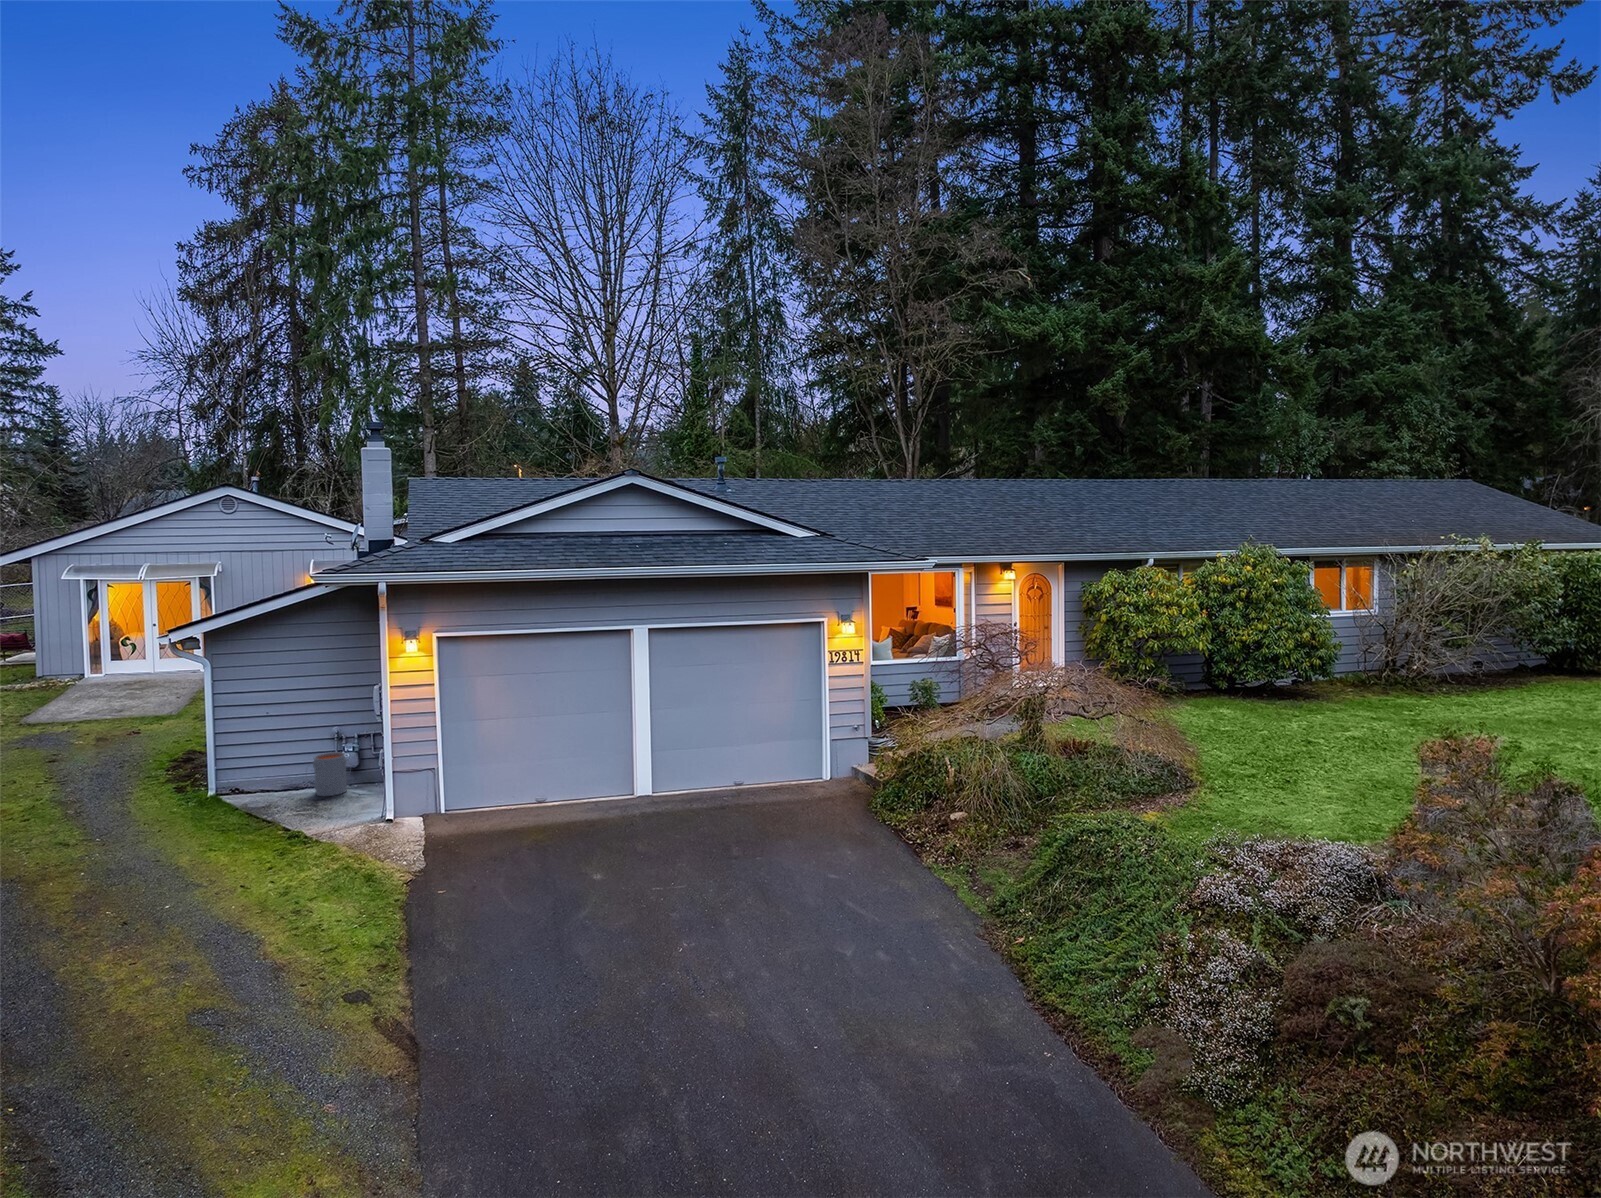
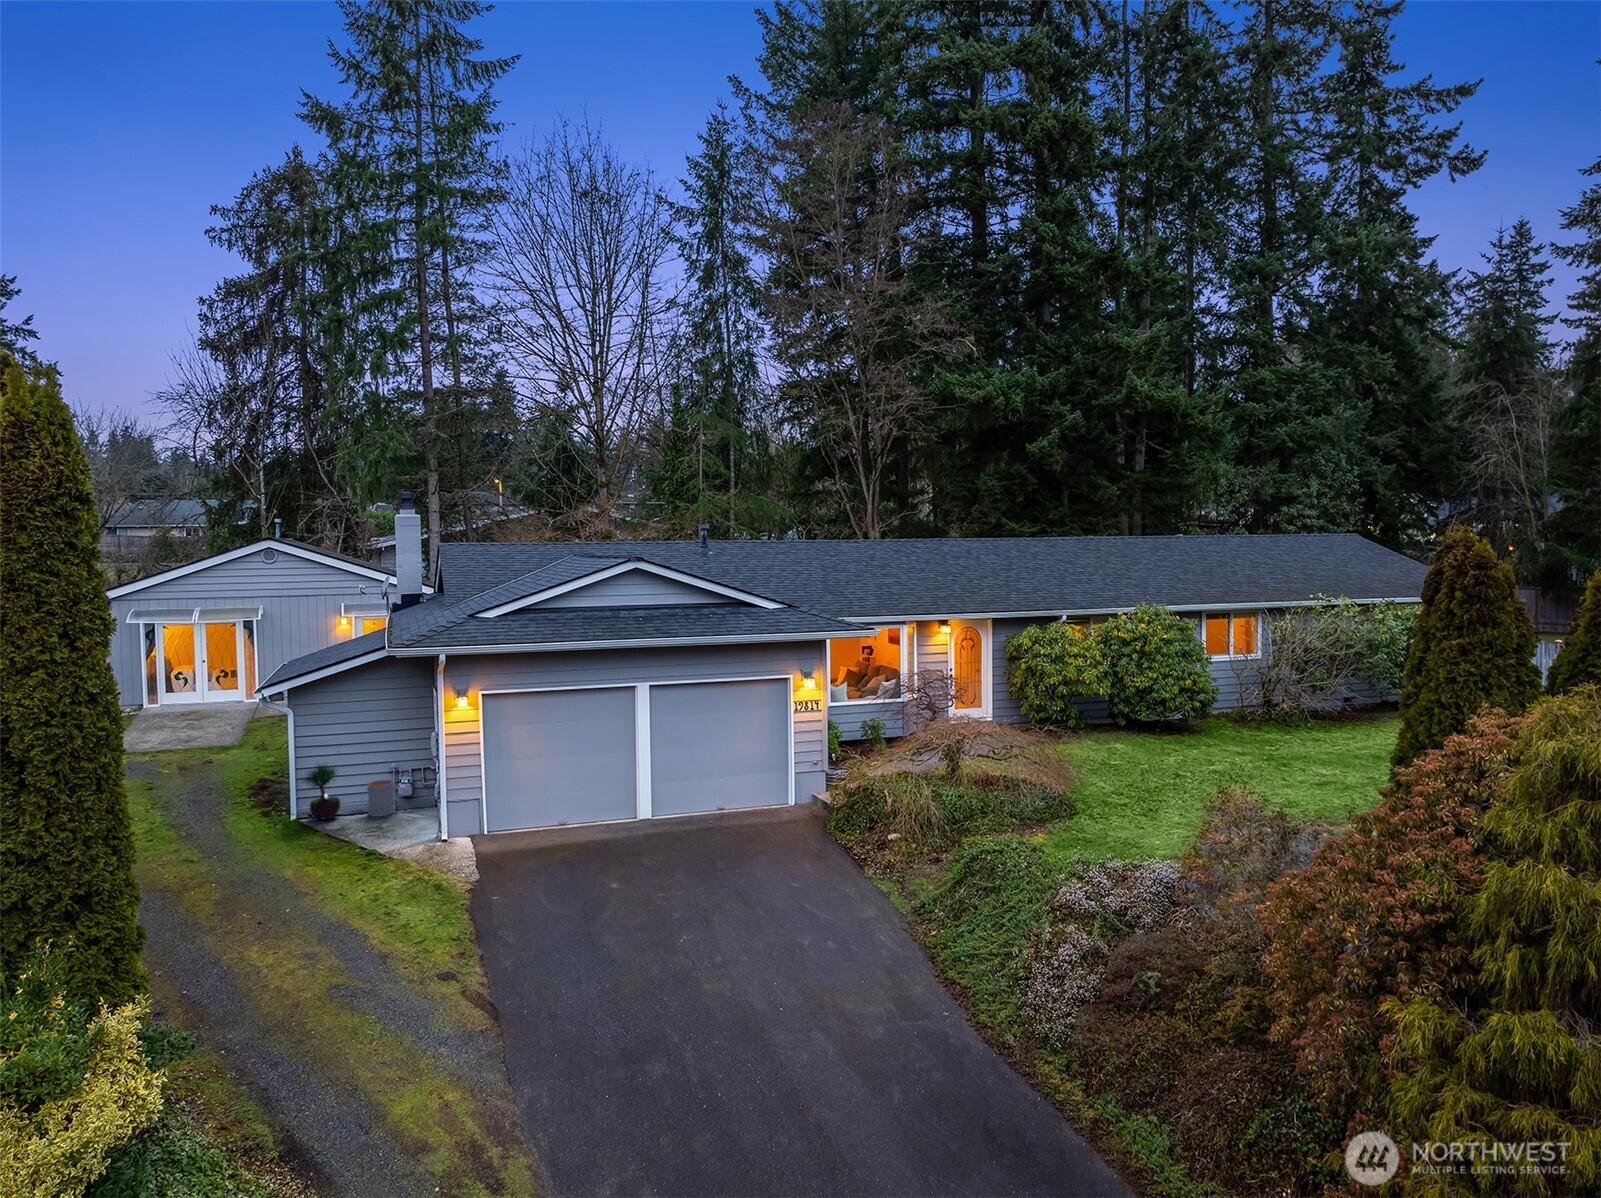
potted tree: none [229,726,281,800] -> present [303,765,341,820]

